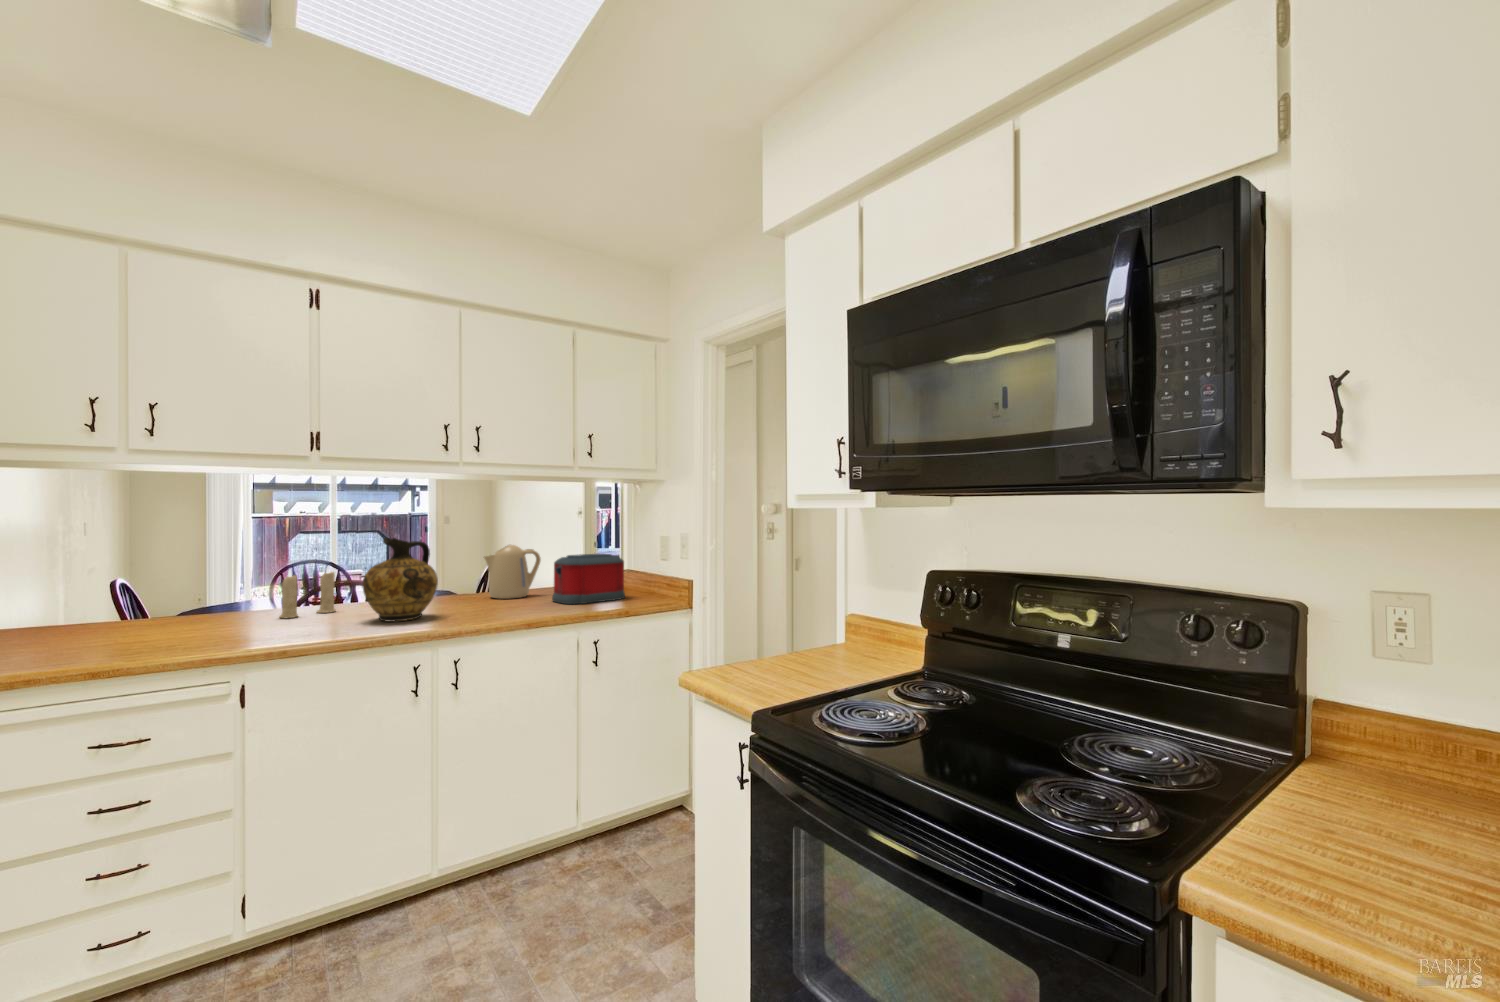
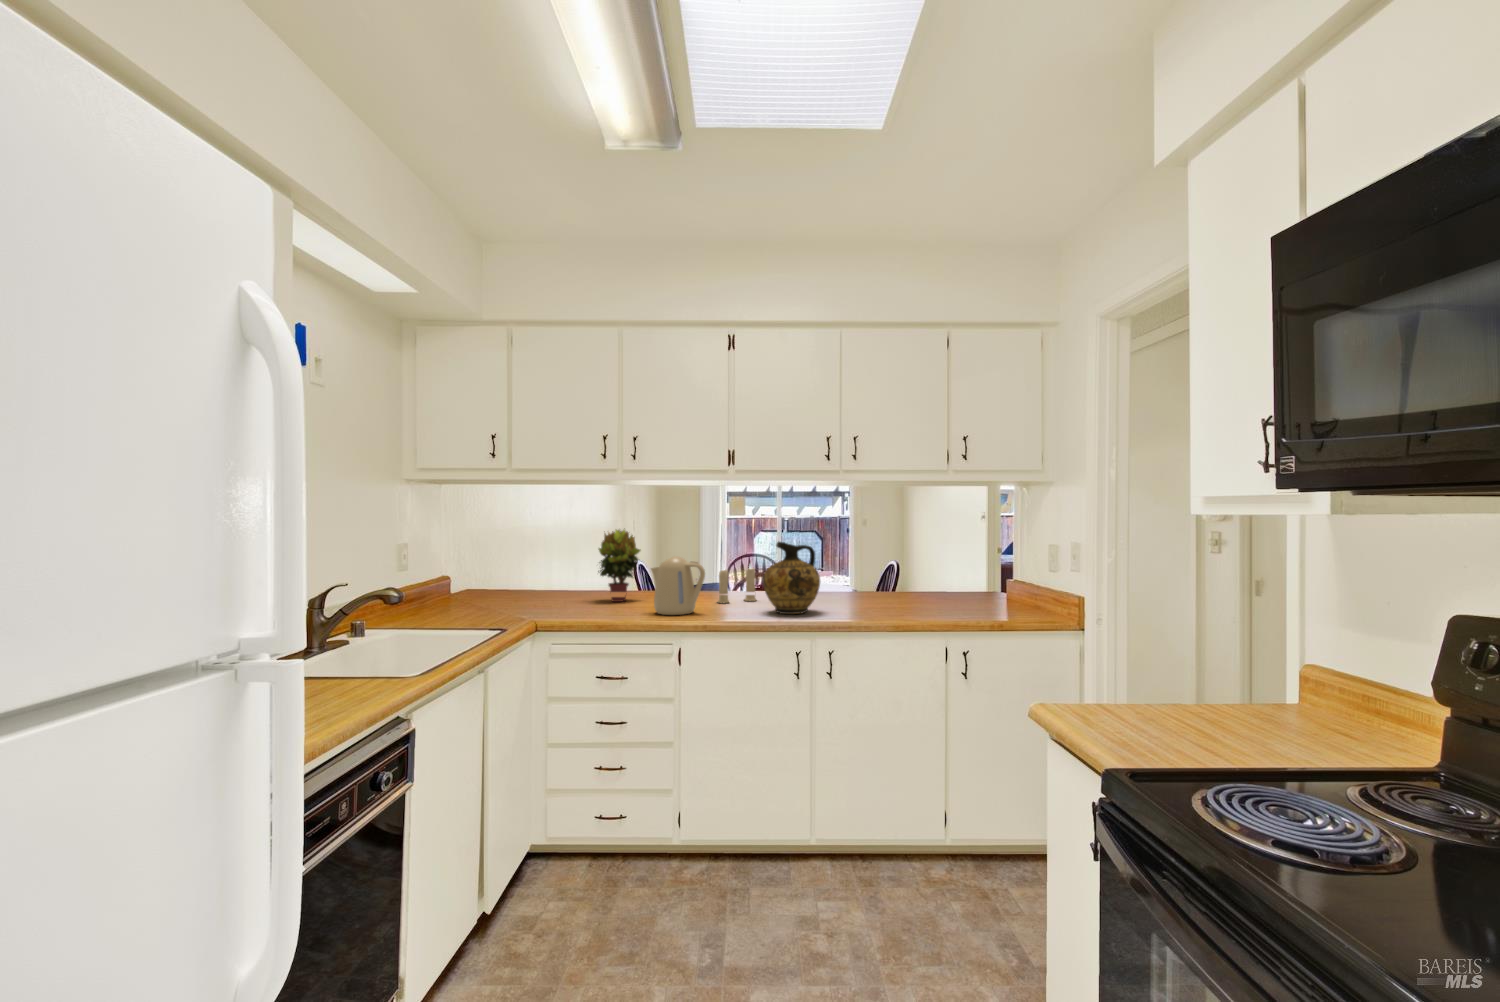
potted plant: none [49,525,148,632] -> present [598,530,640,602]
kettle: present [484,545,541,599] -> present [651,556,705,615]
toaster: present [552,554,625,604] -> none [931,562,1010,614]

